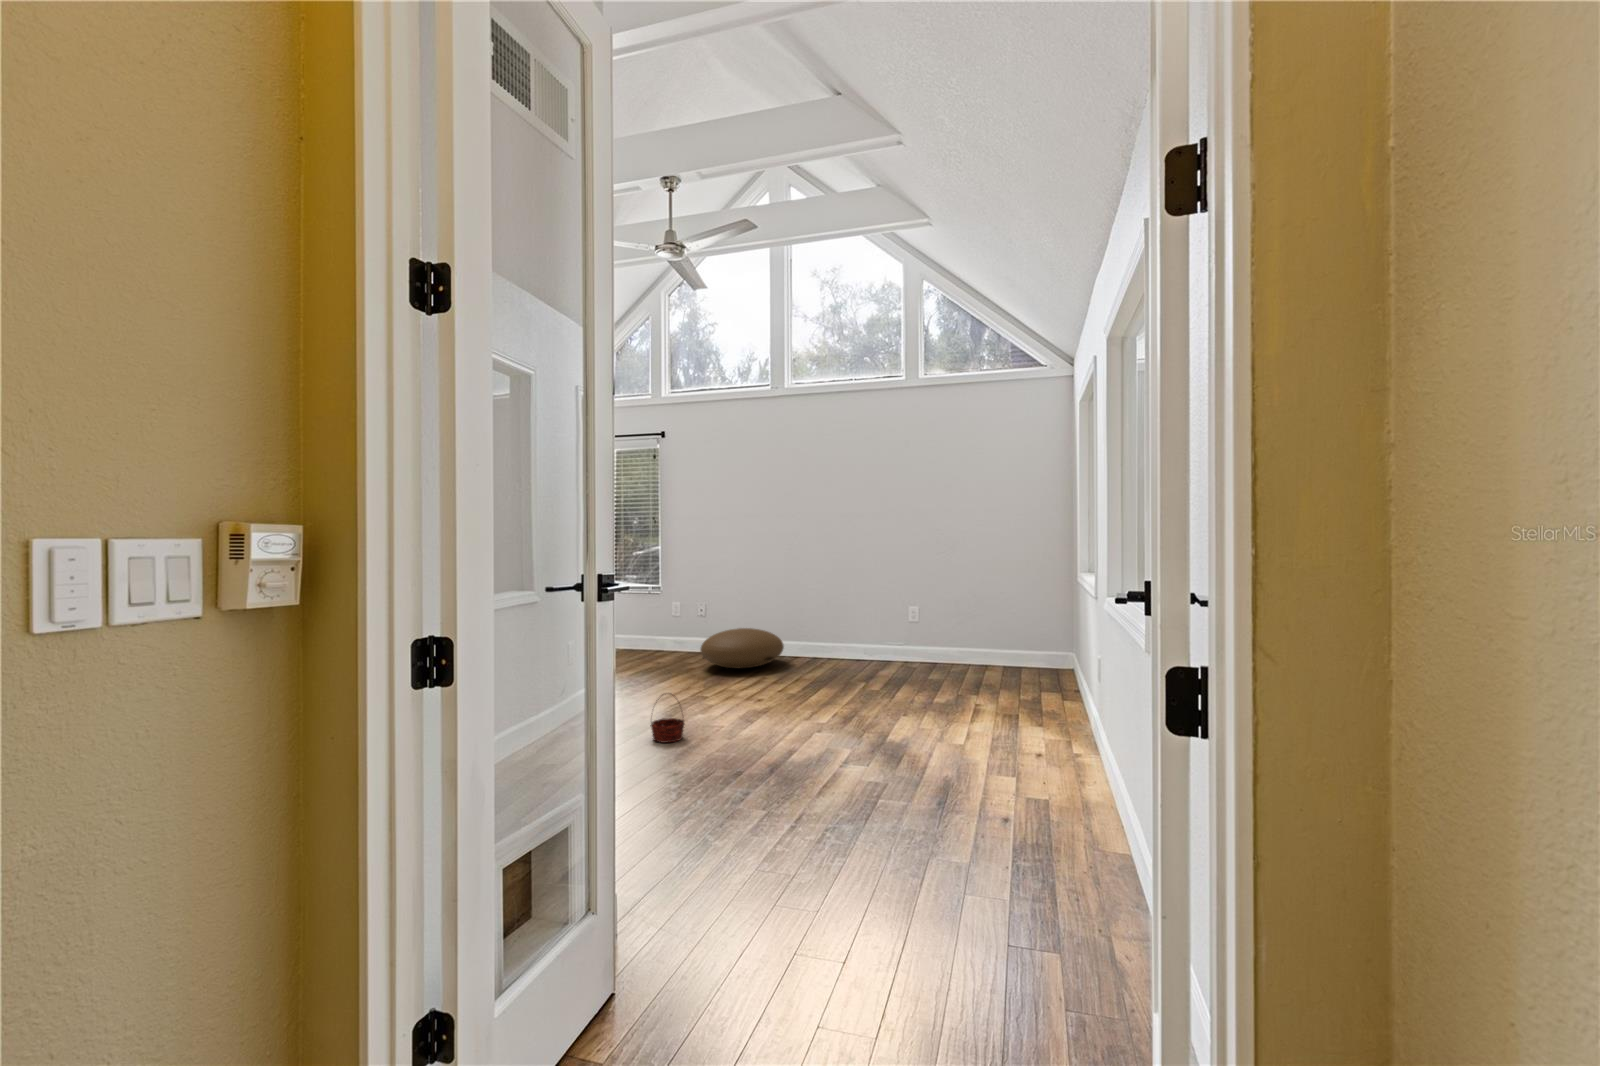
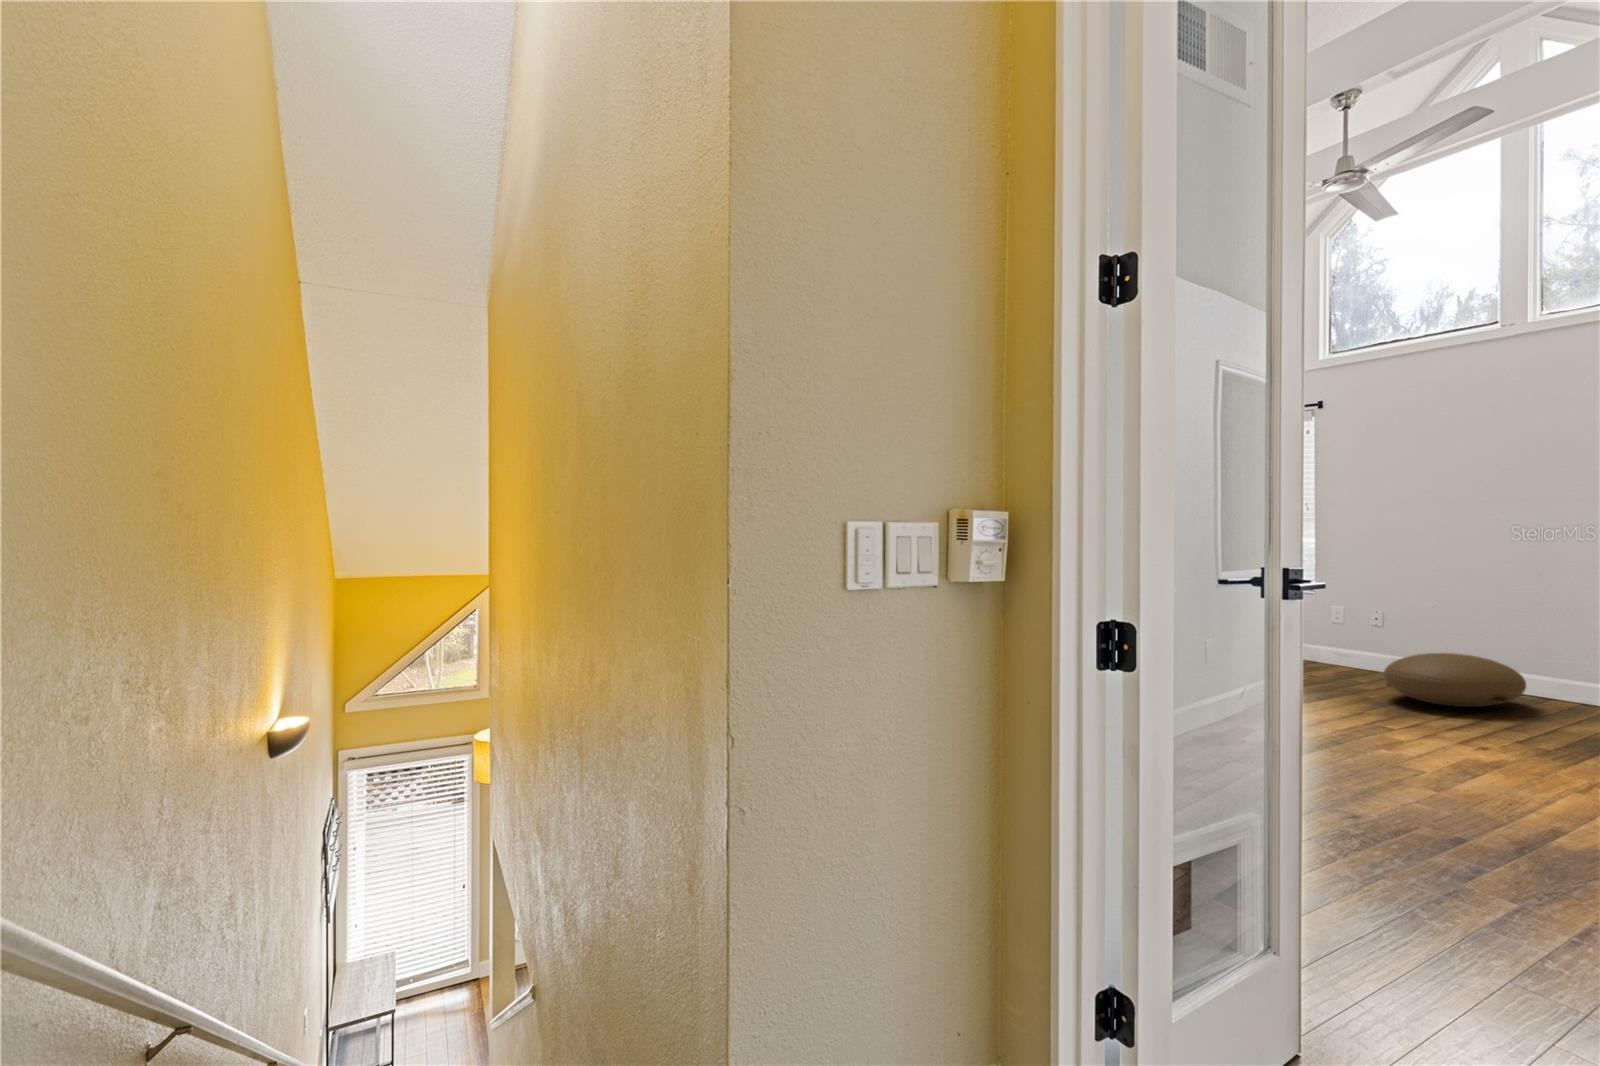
basket: present [650,699,684,743] -> none [1318,720,1368,782]

